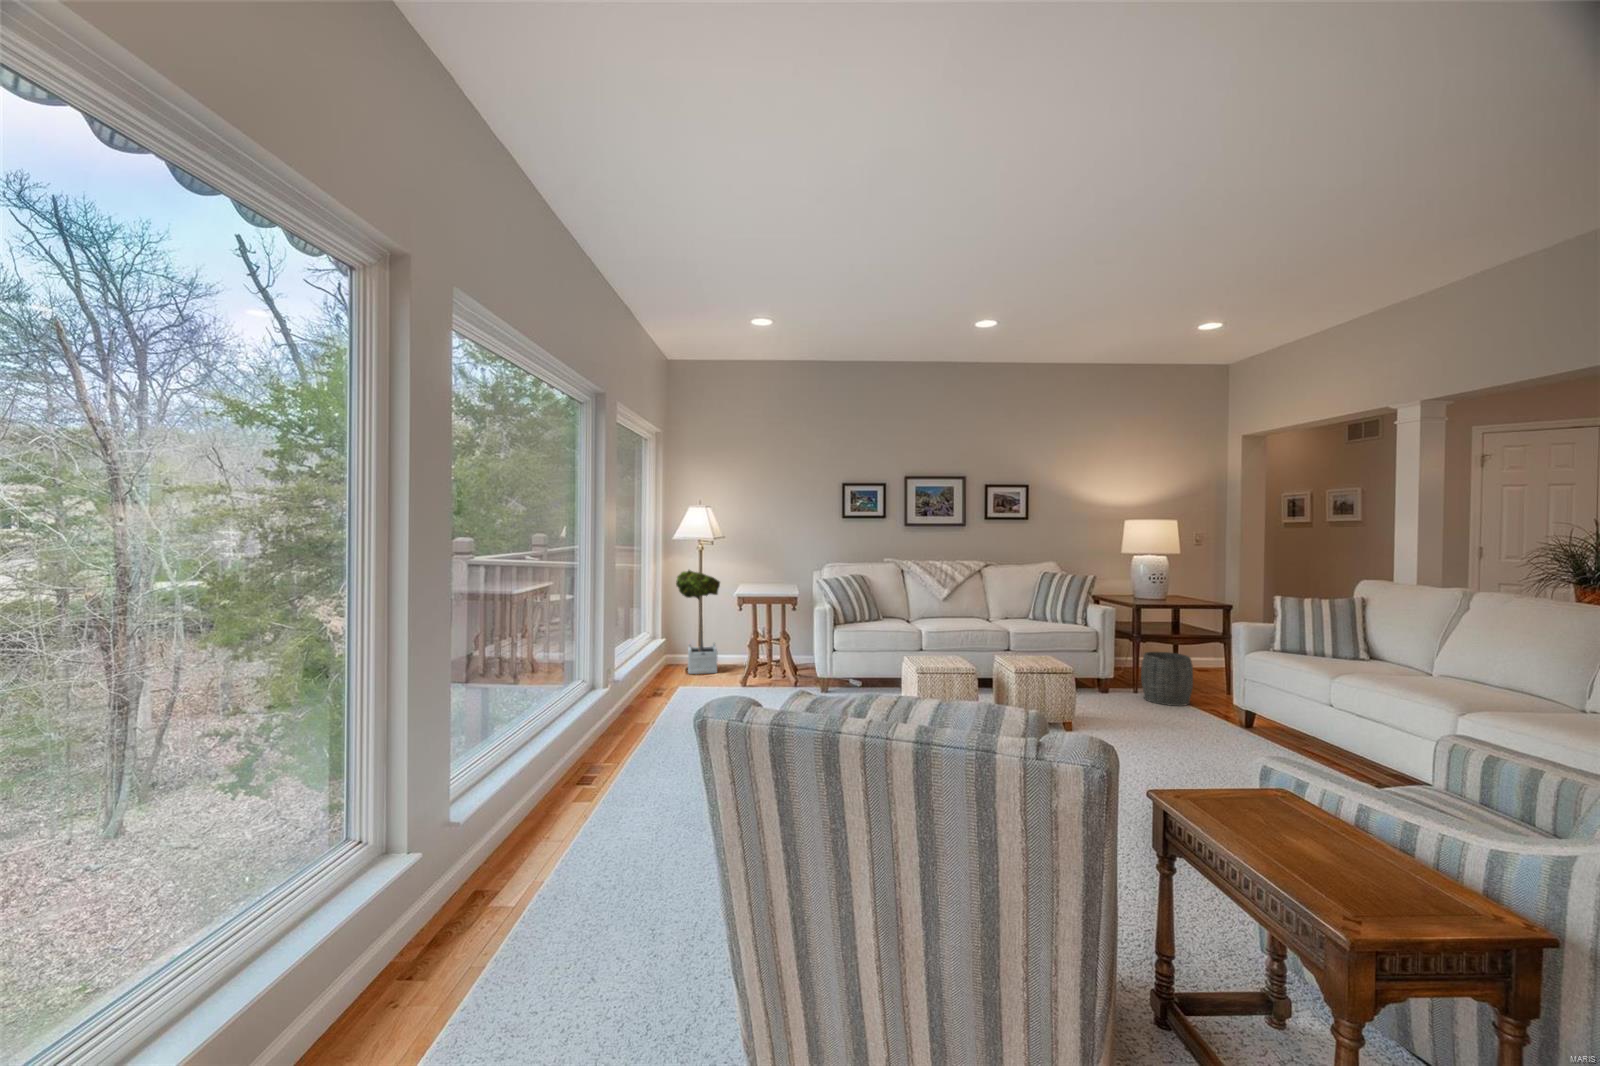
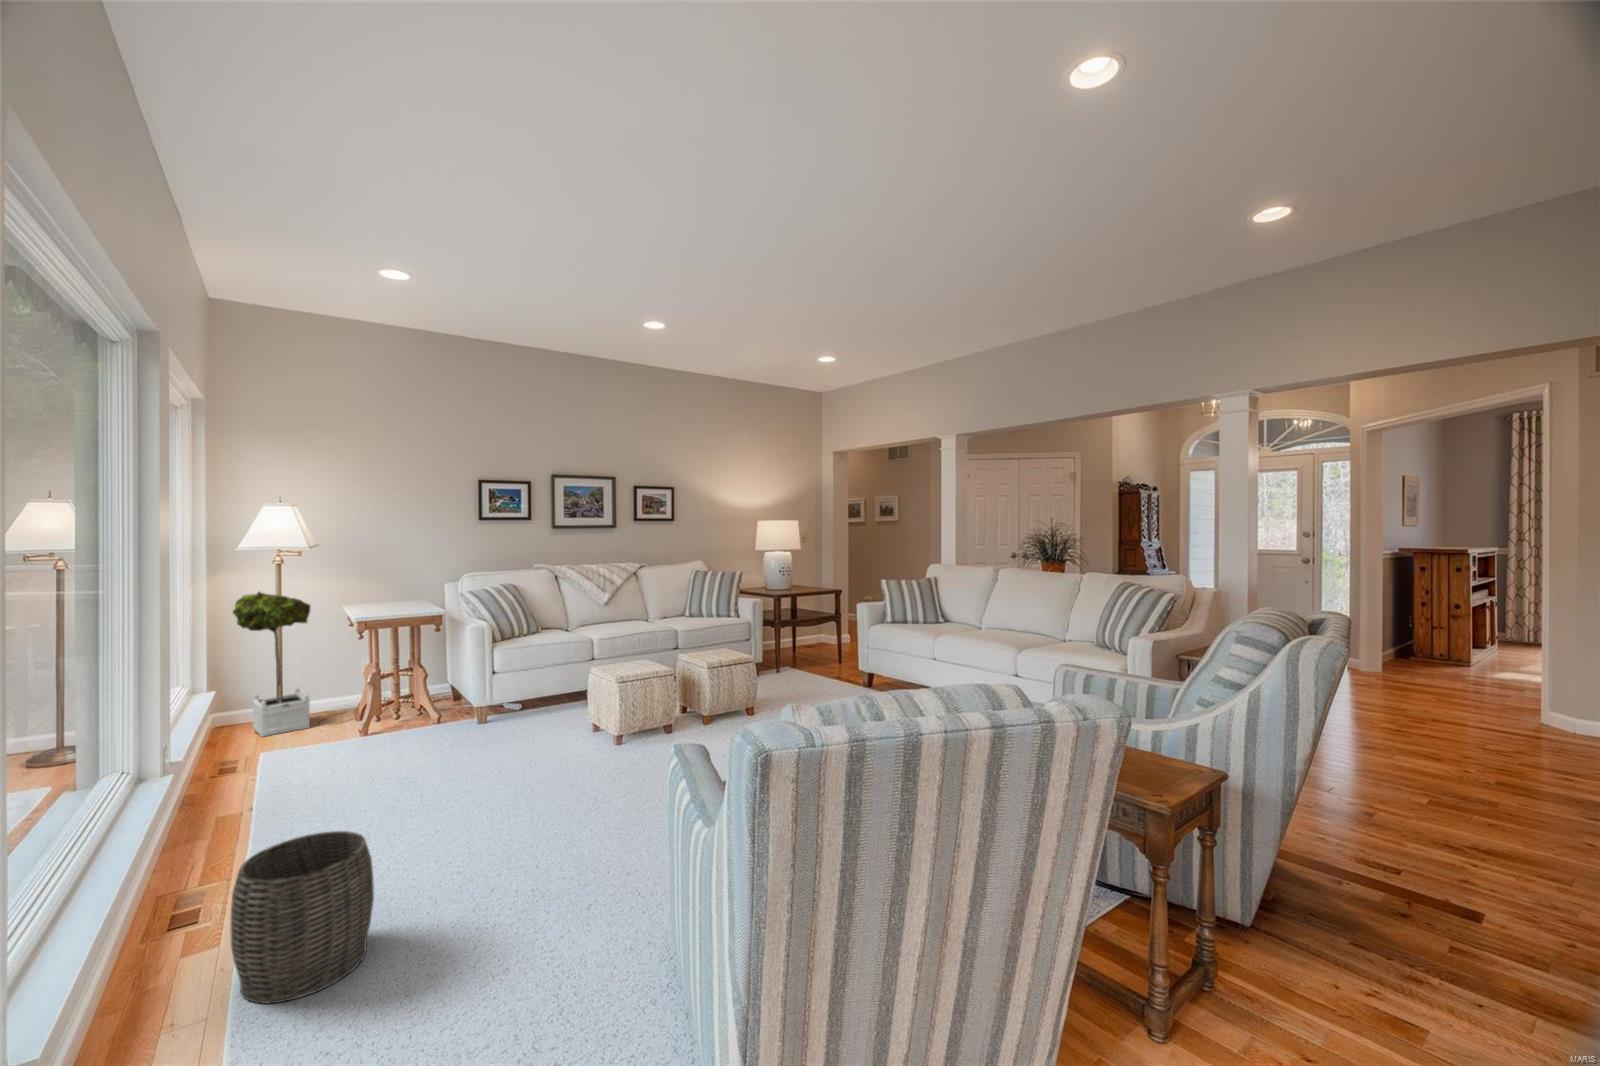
woven basket: present [1141,652,1193,706] -> present [230,831,374,1003]

